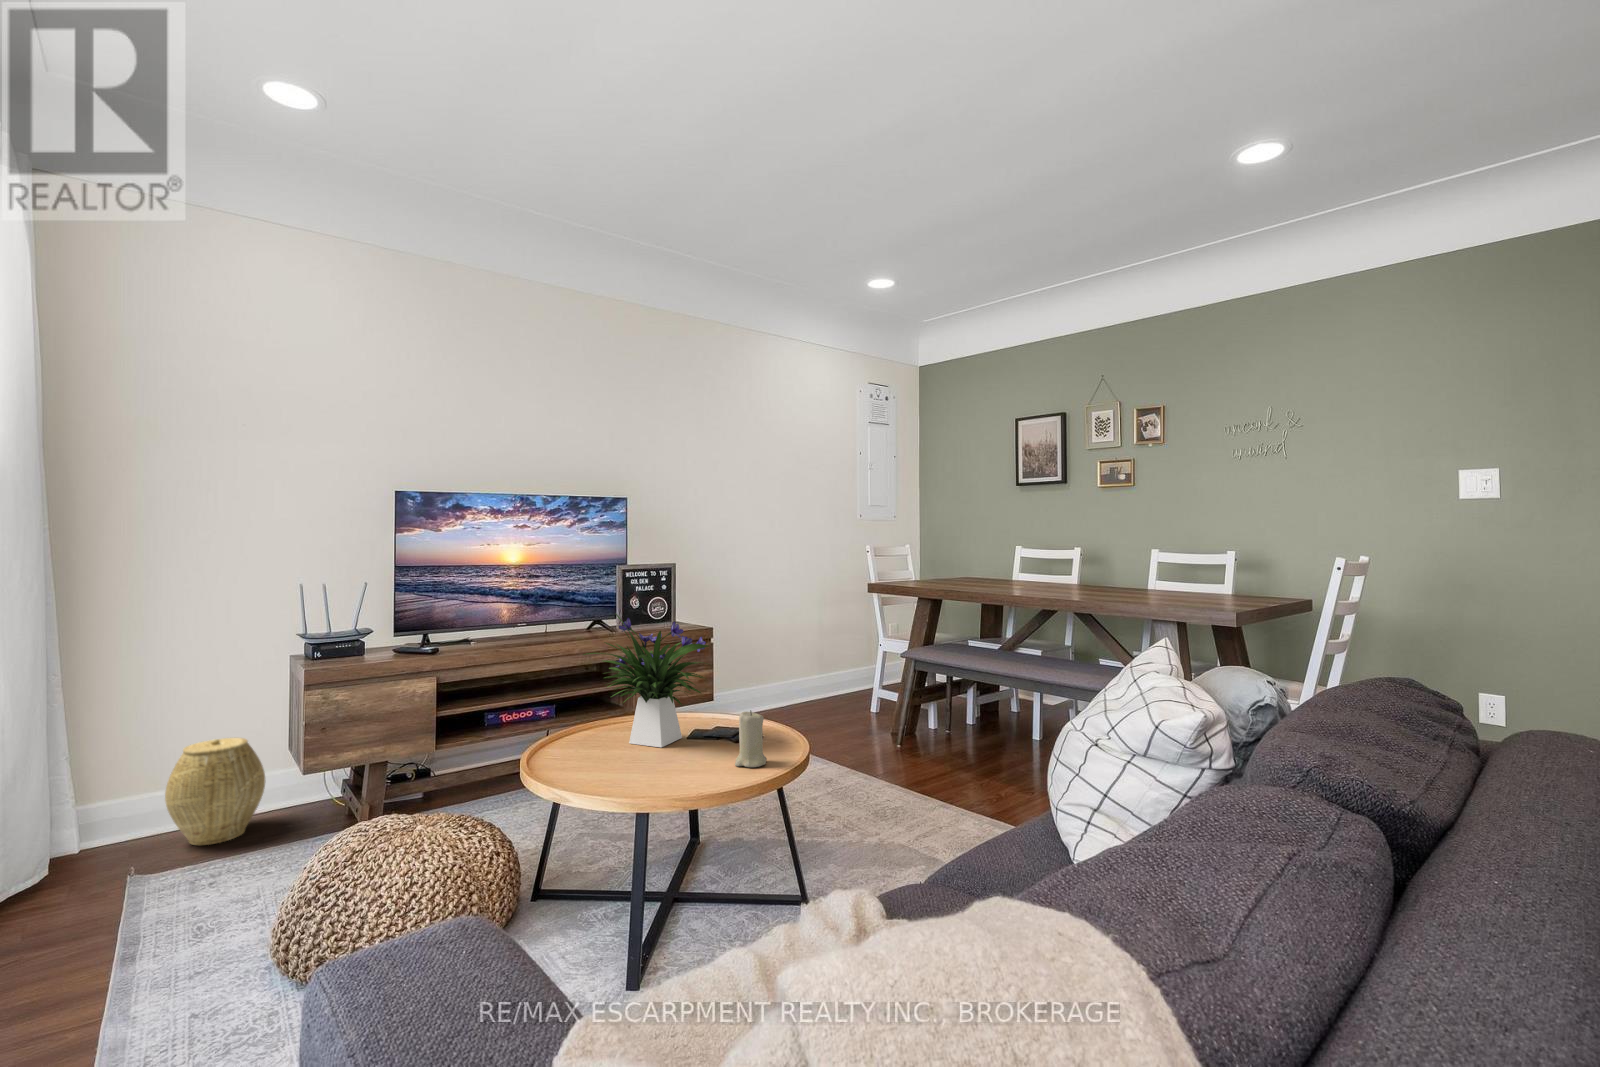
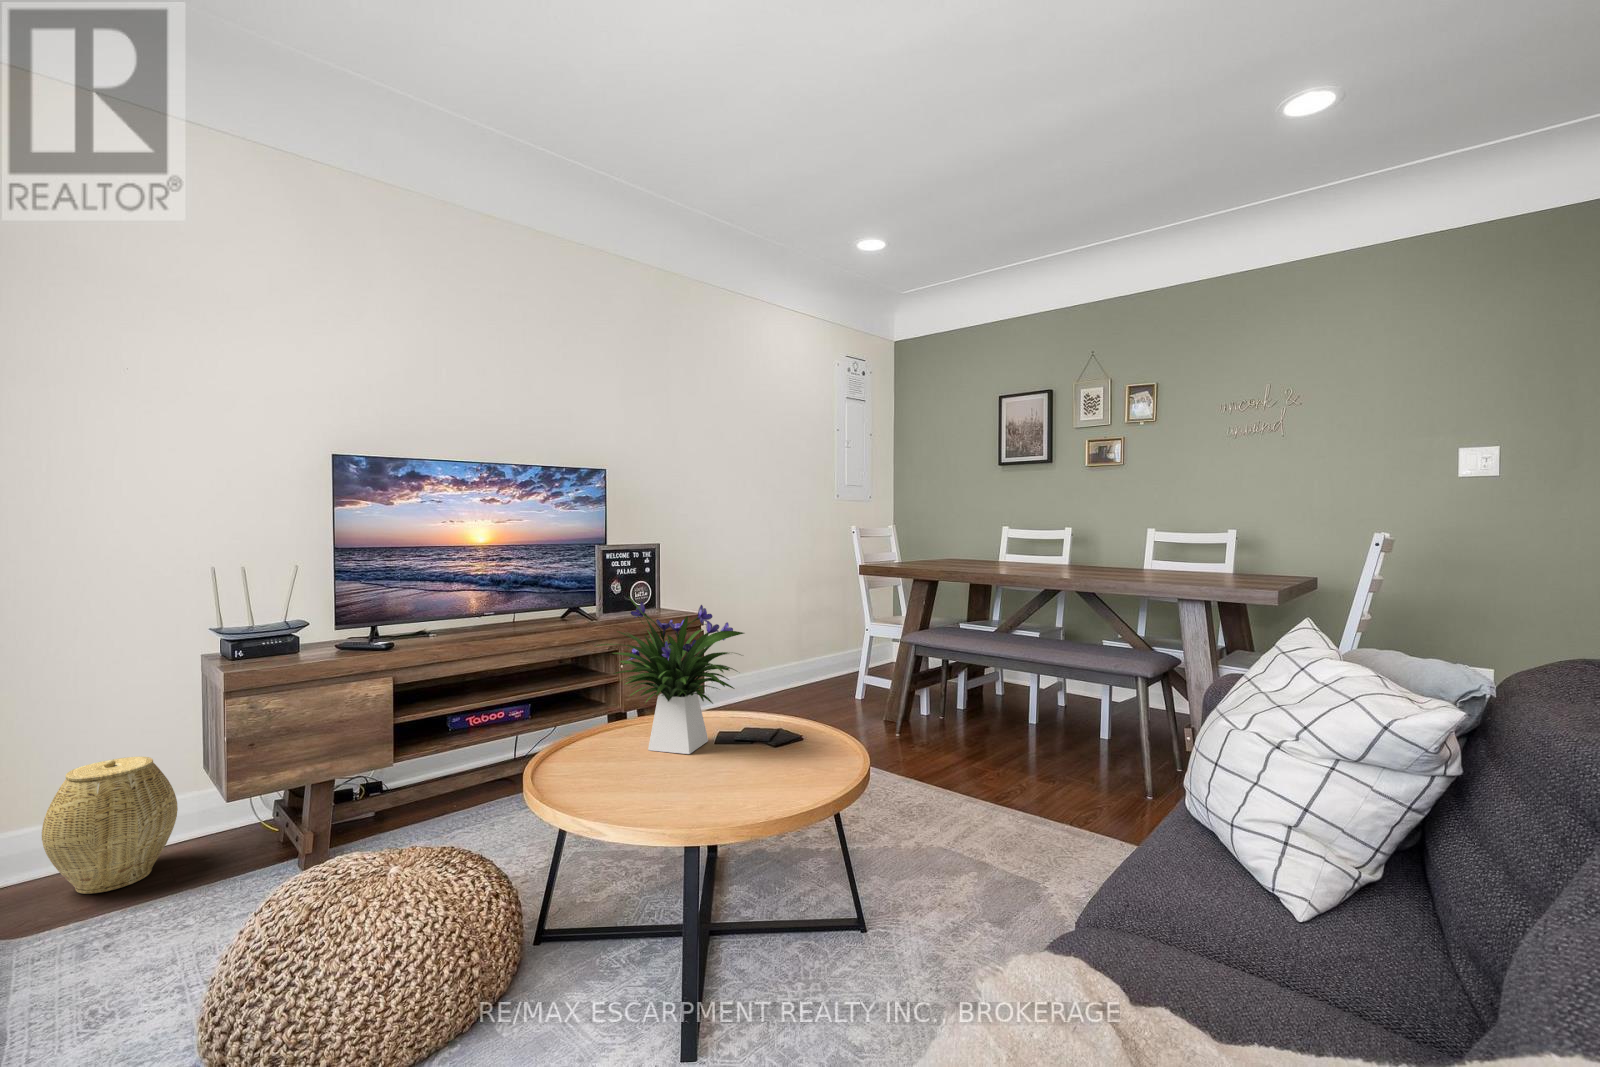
candle: present [735,710,767,767] -> none [787,708,824,776]

